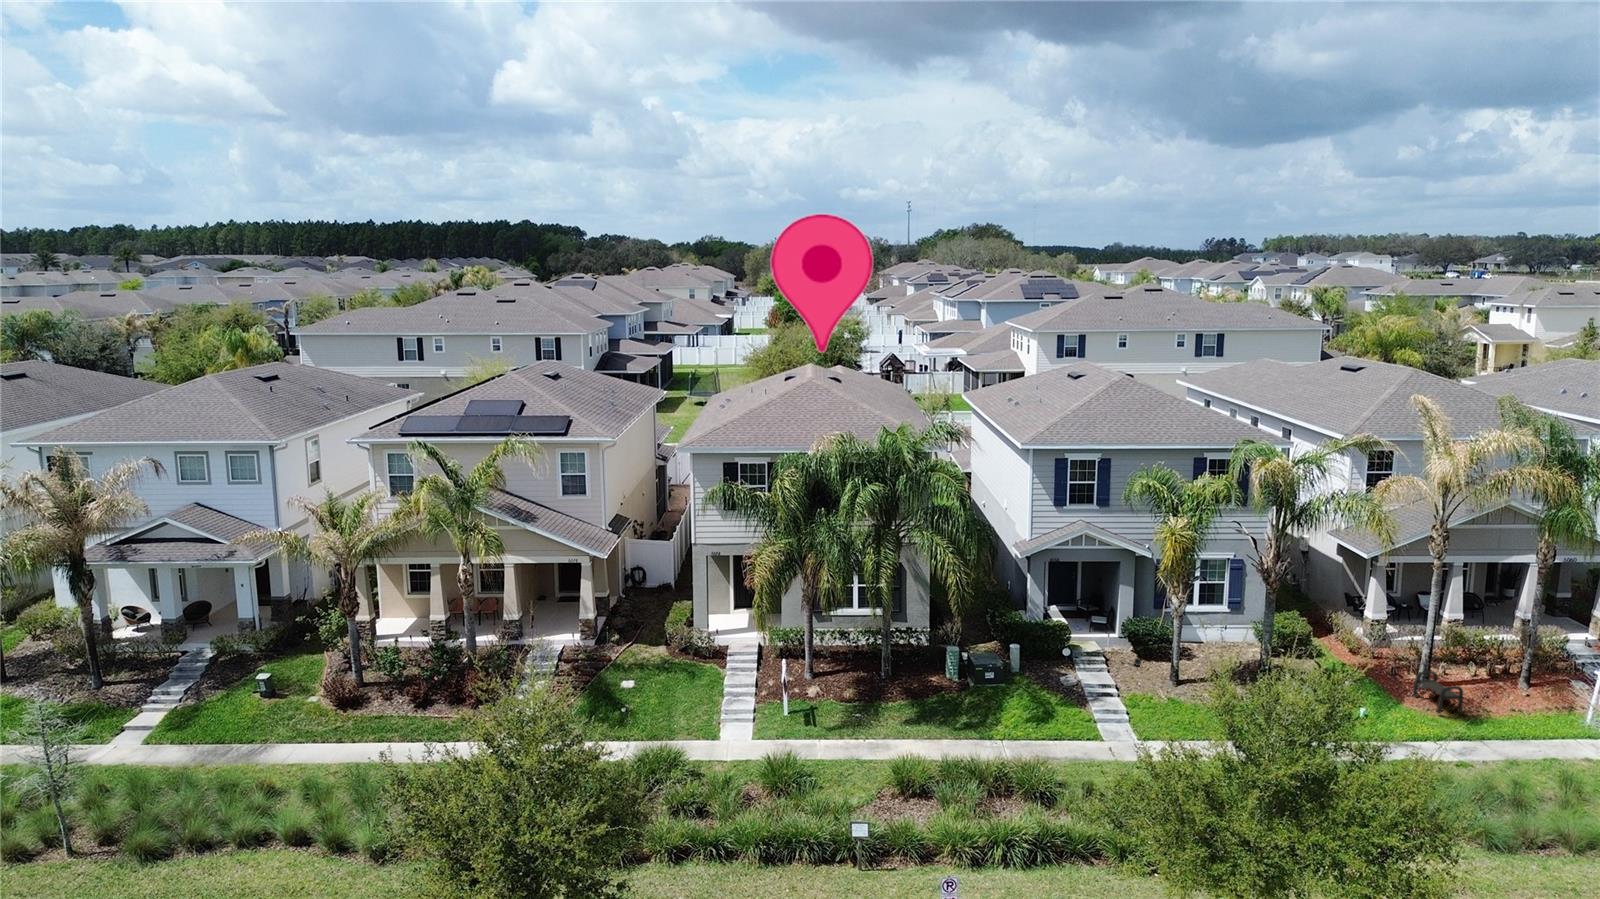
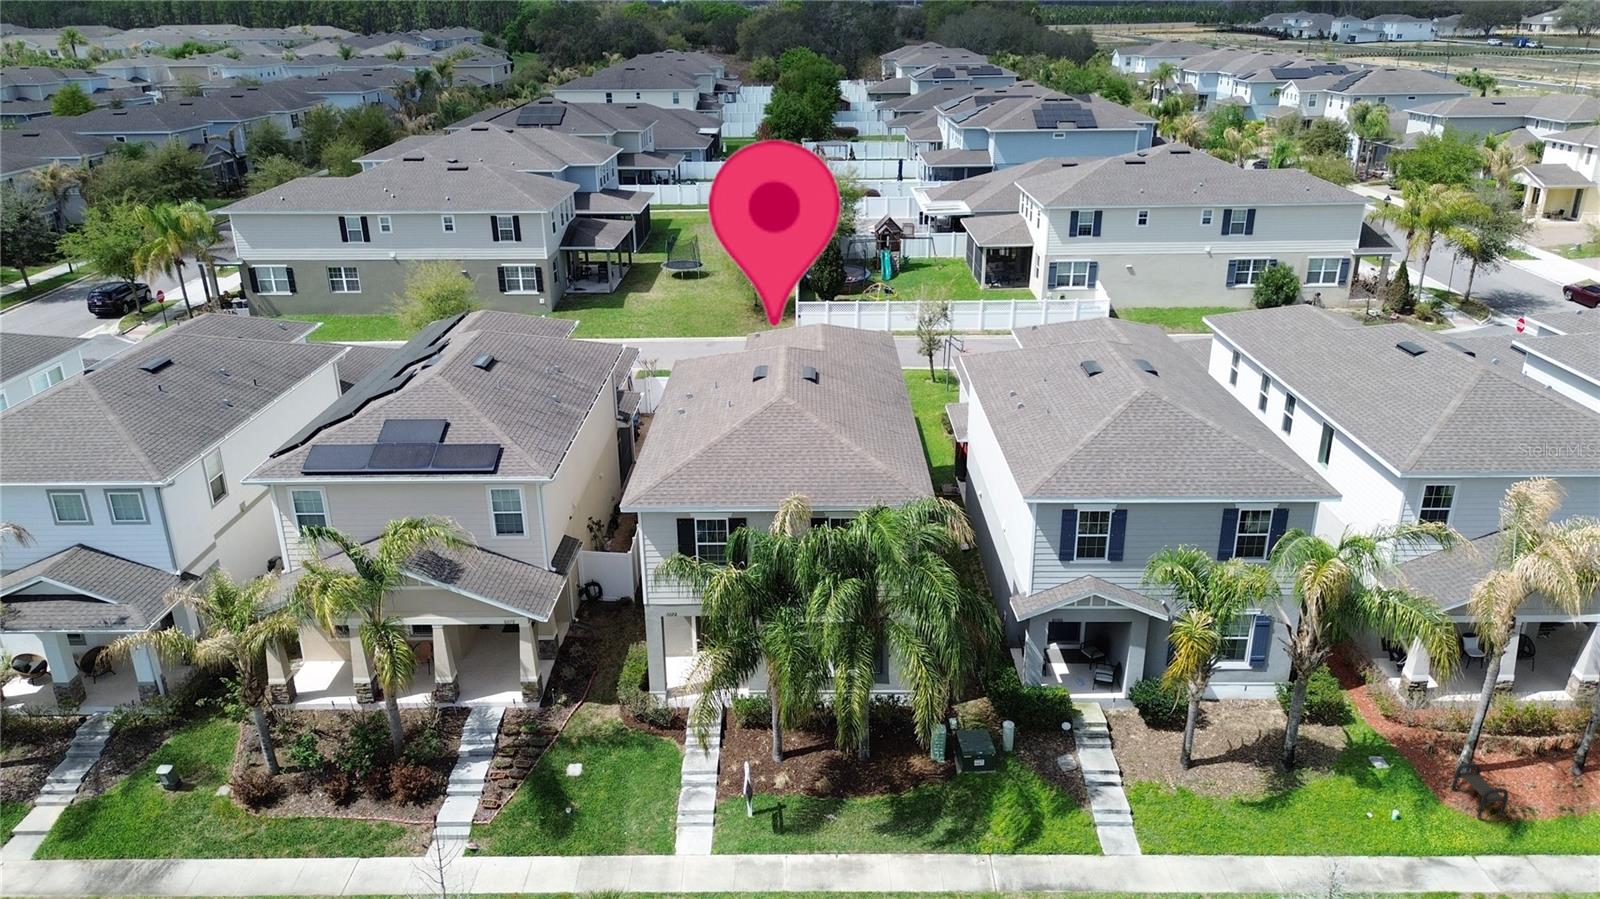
potted plant: present [1132,636,1145,666] -> none [1139,709,1158,743]

